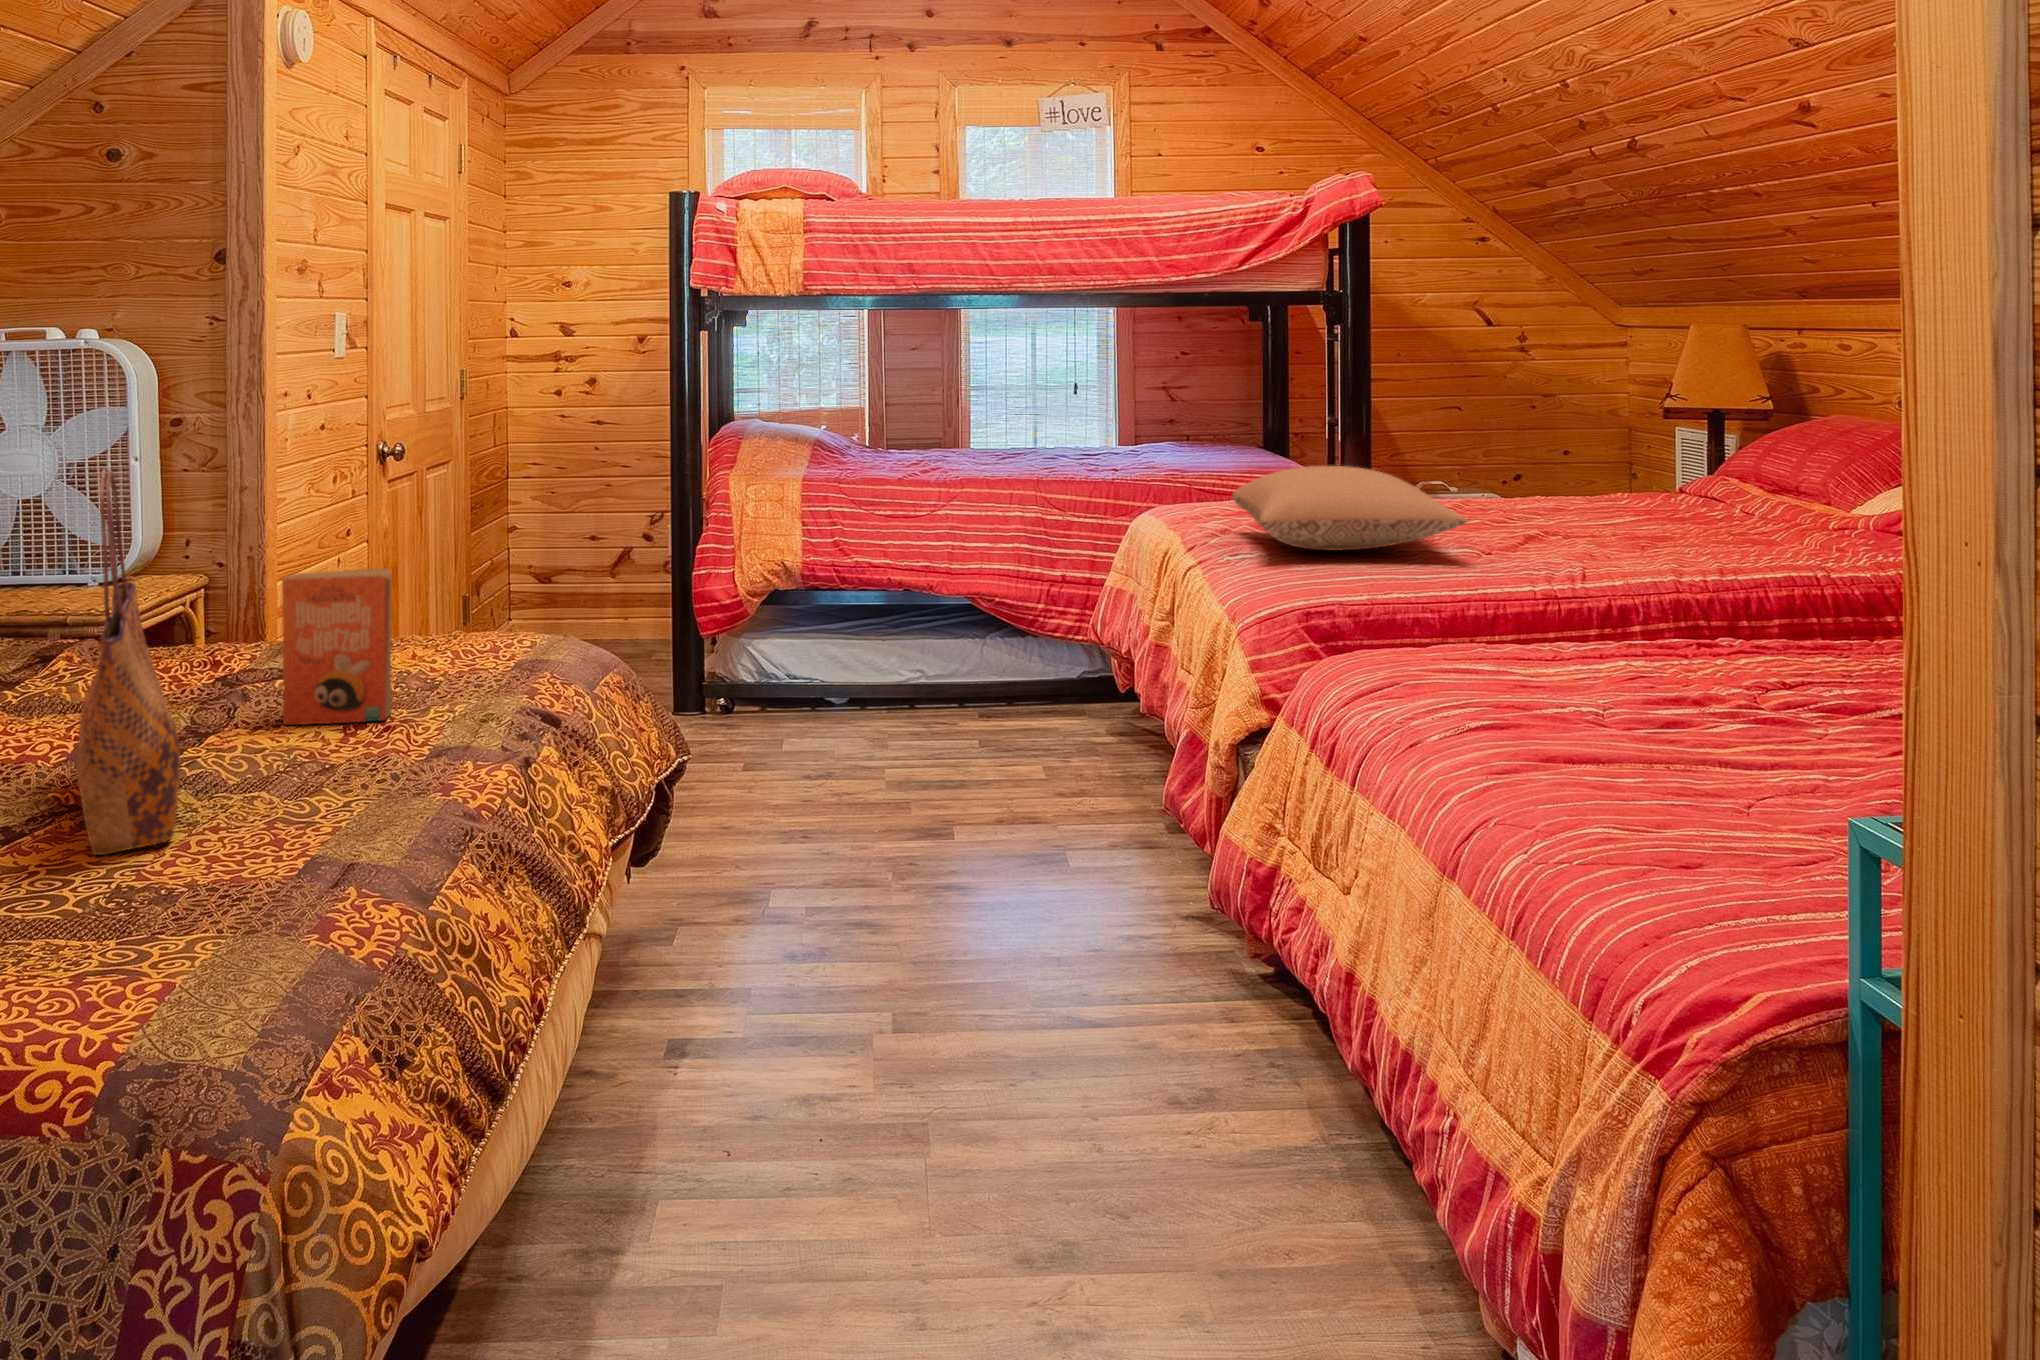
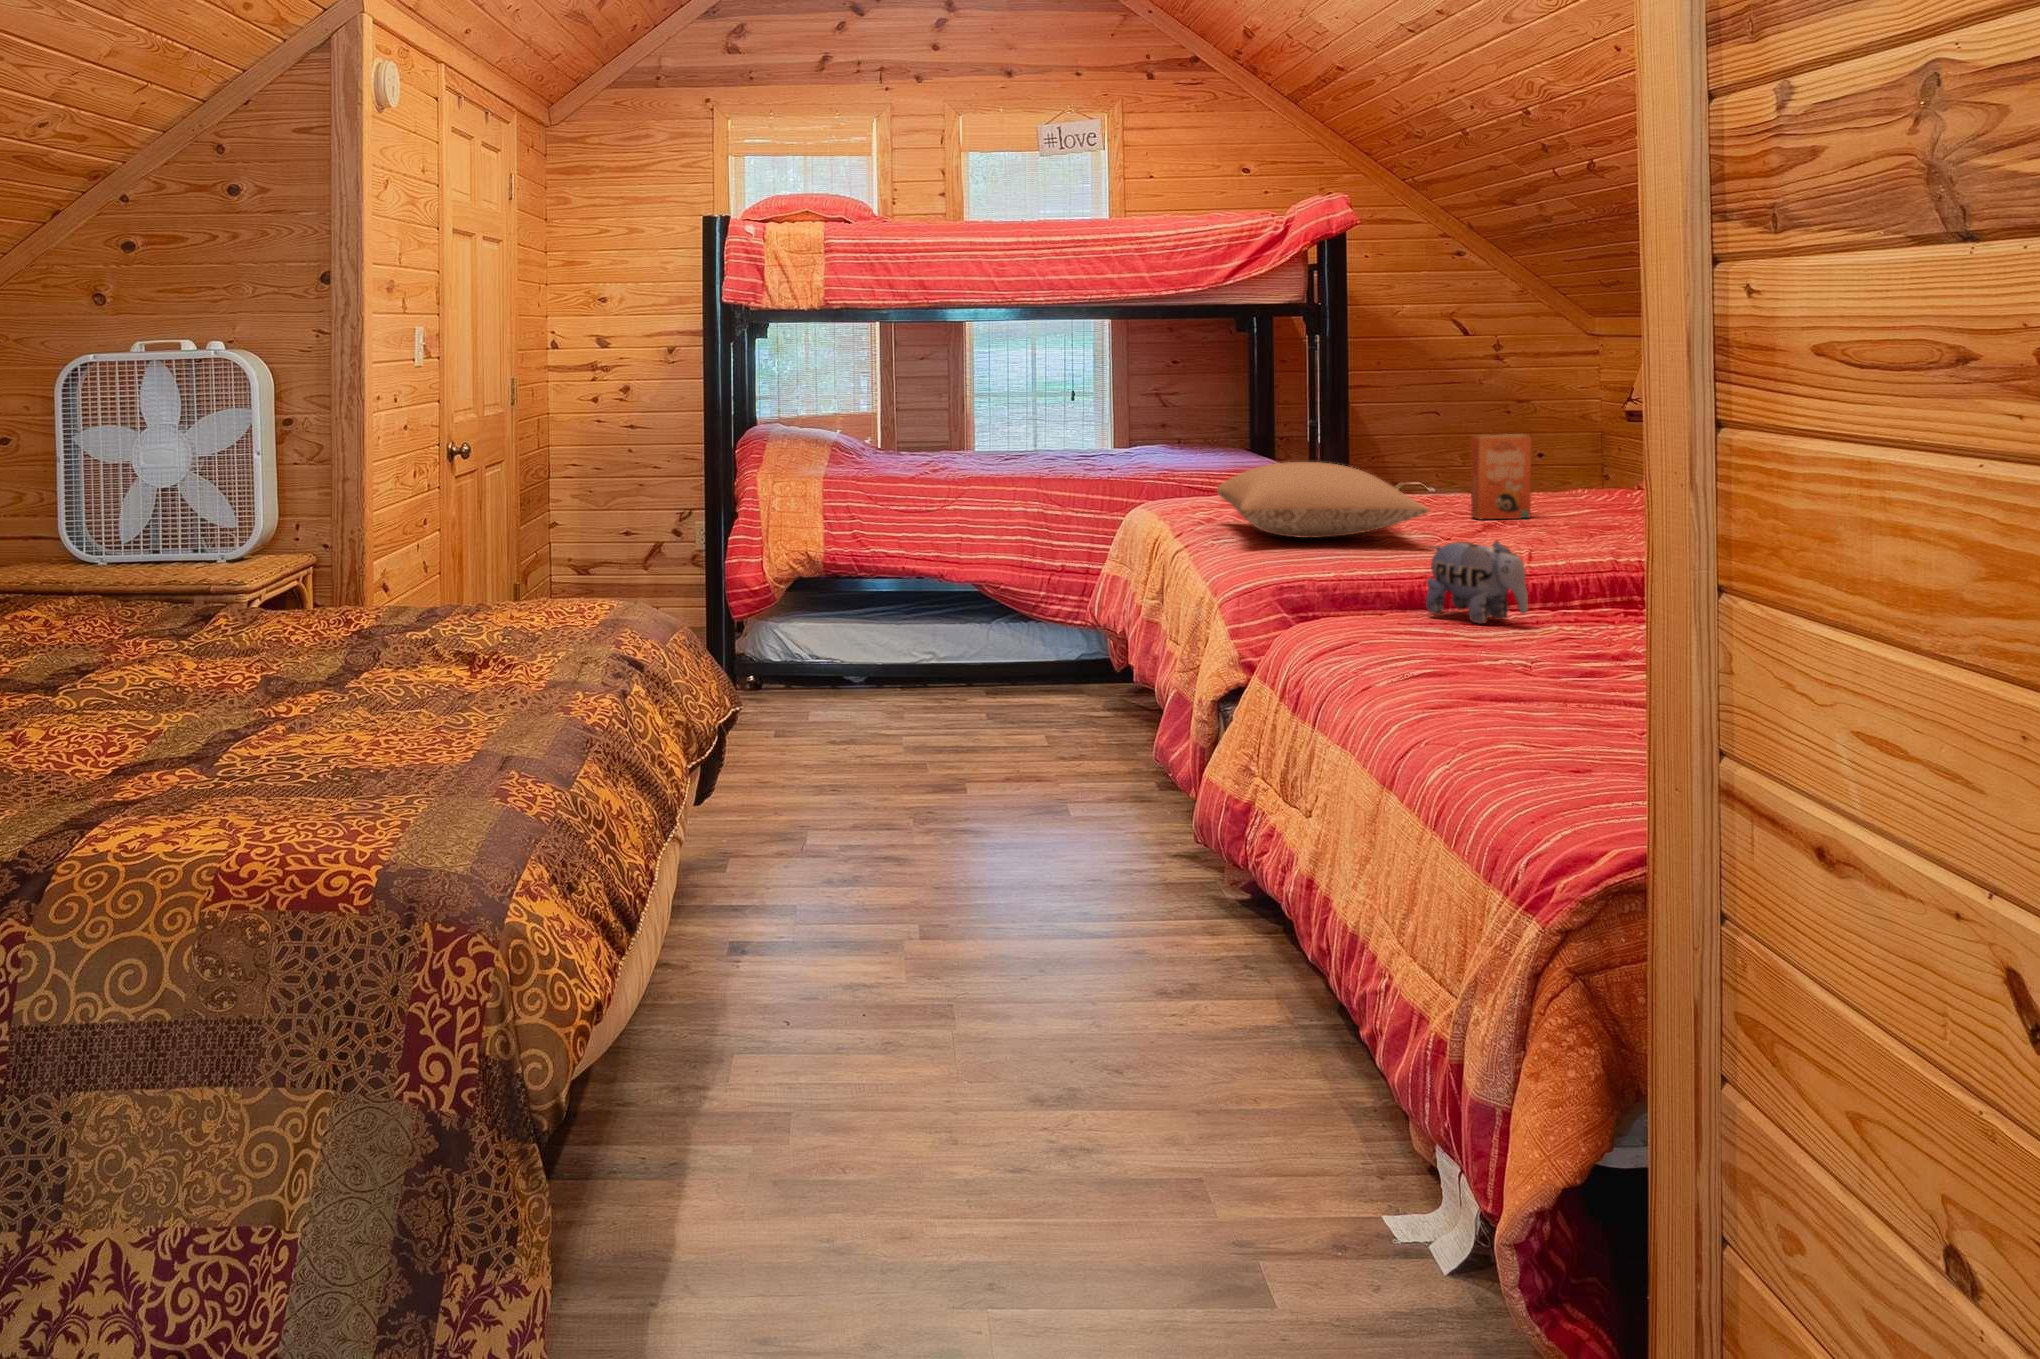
tote bag: present [76,470,180,855] -> none [287,449,369,747]
plush toy: none [1470,560,1587,656] -> present [1426,541,1528,624]
paperback book: present [282,569,392,725] -> present [1471,434,1532,519]

